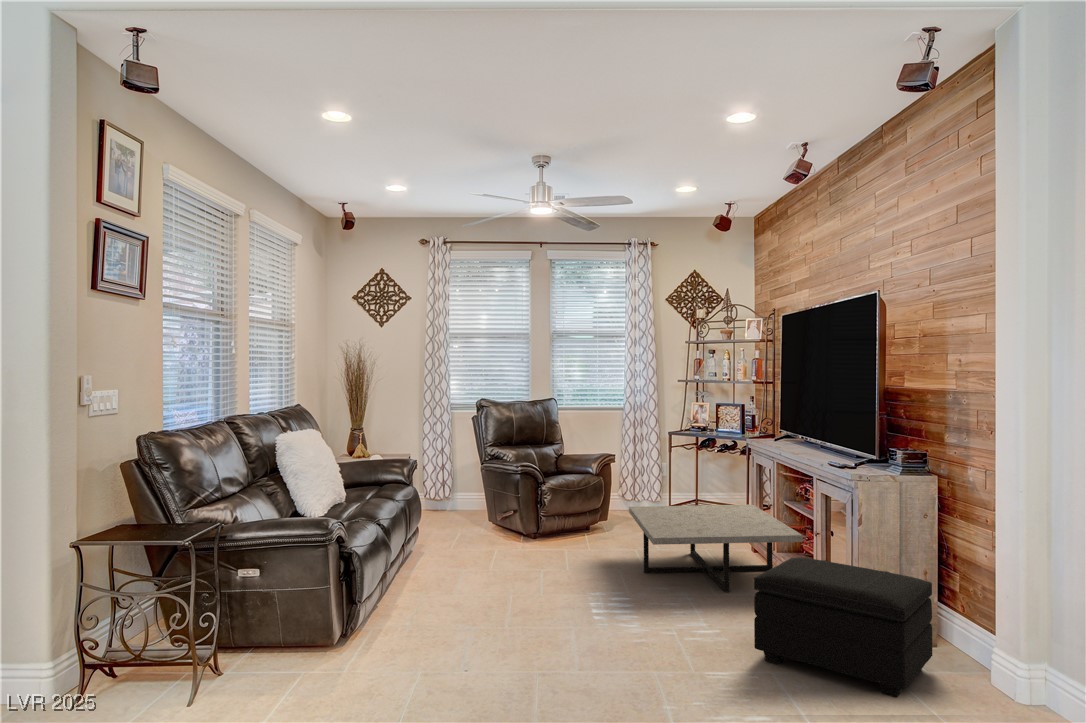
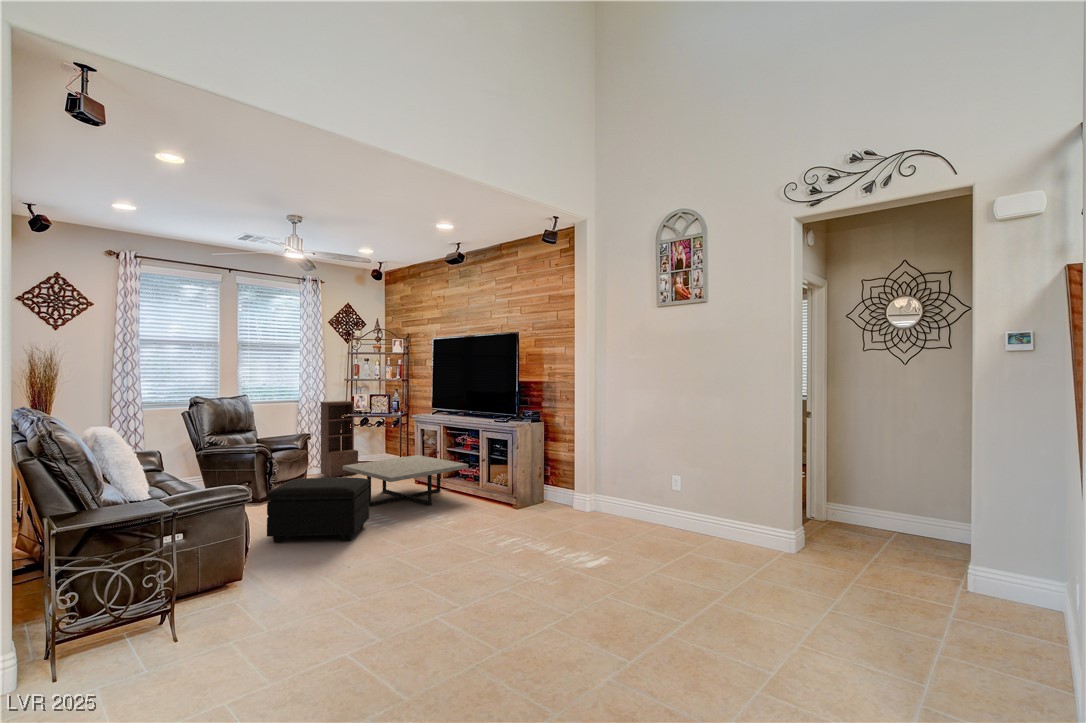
bookshelf: none [652,411,695,518] -> present [321,401,358,477]
footstool: present [754,558,932,698] -> present [267,477,369,543]

